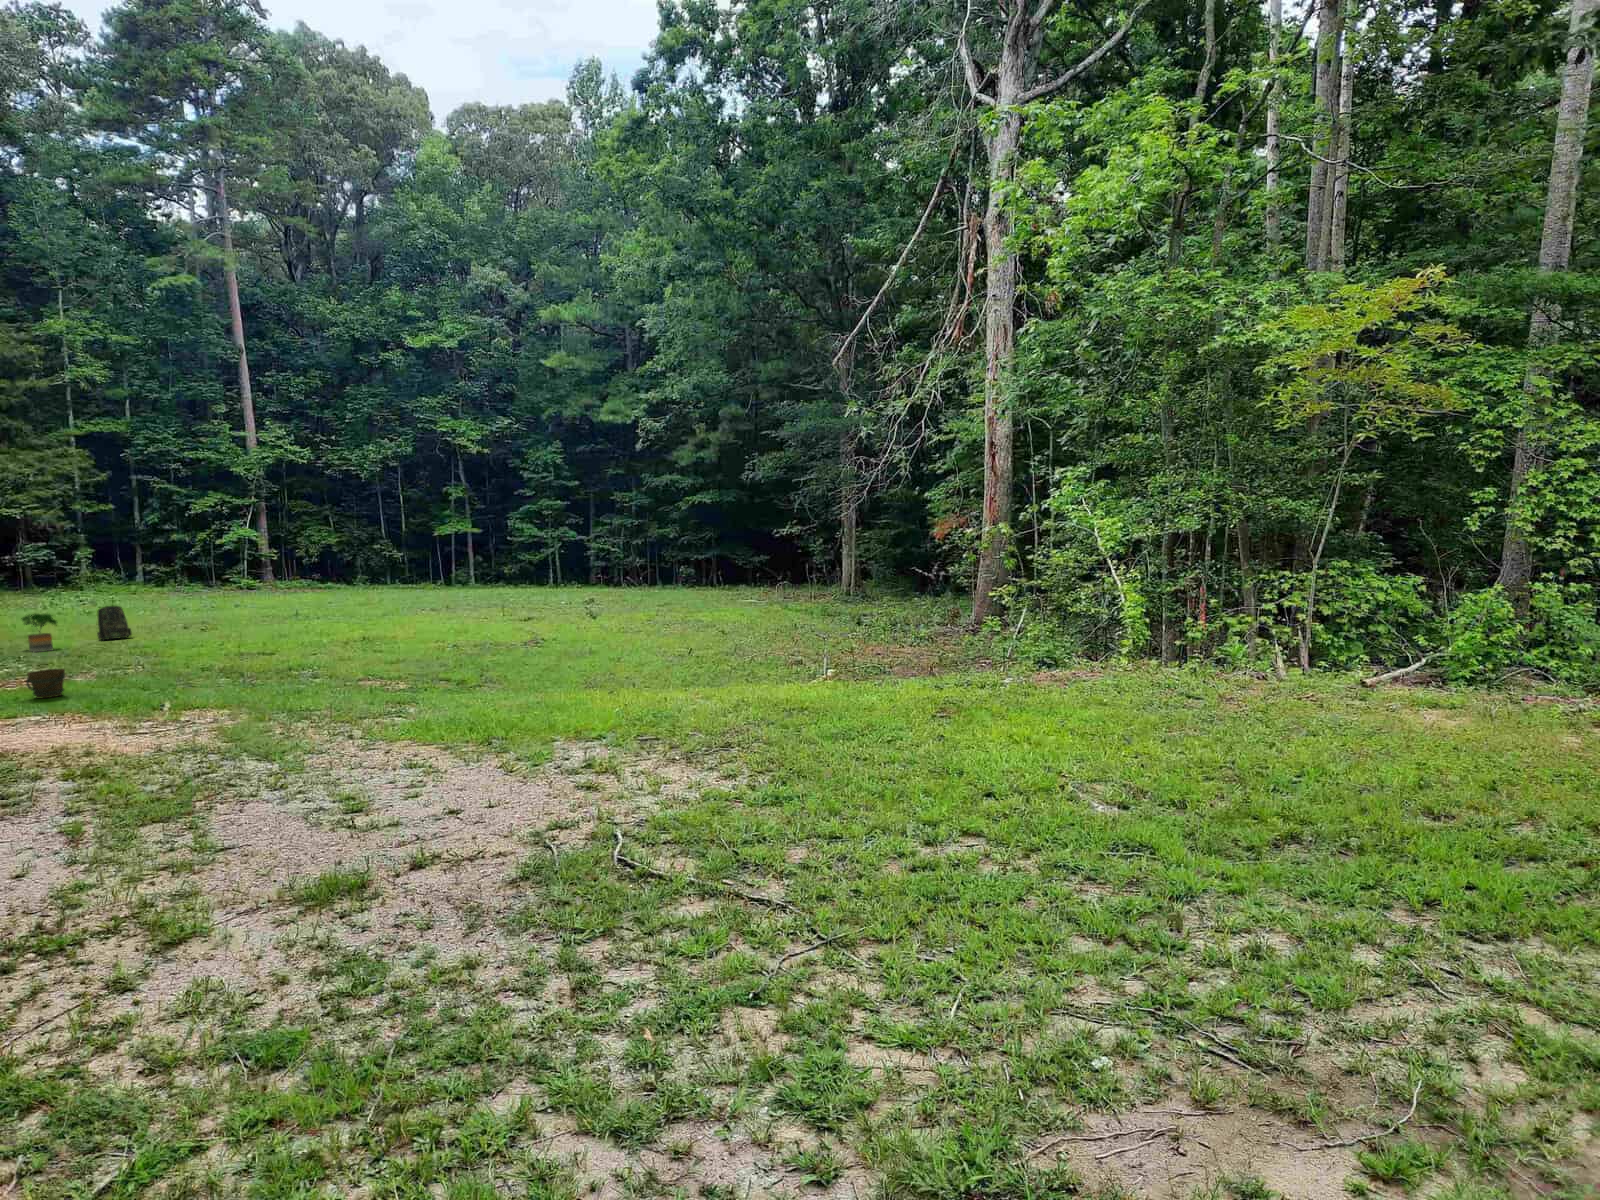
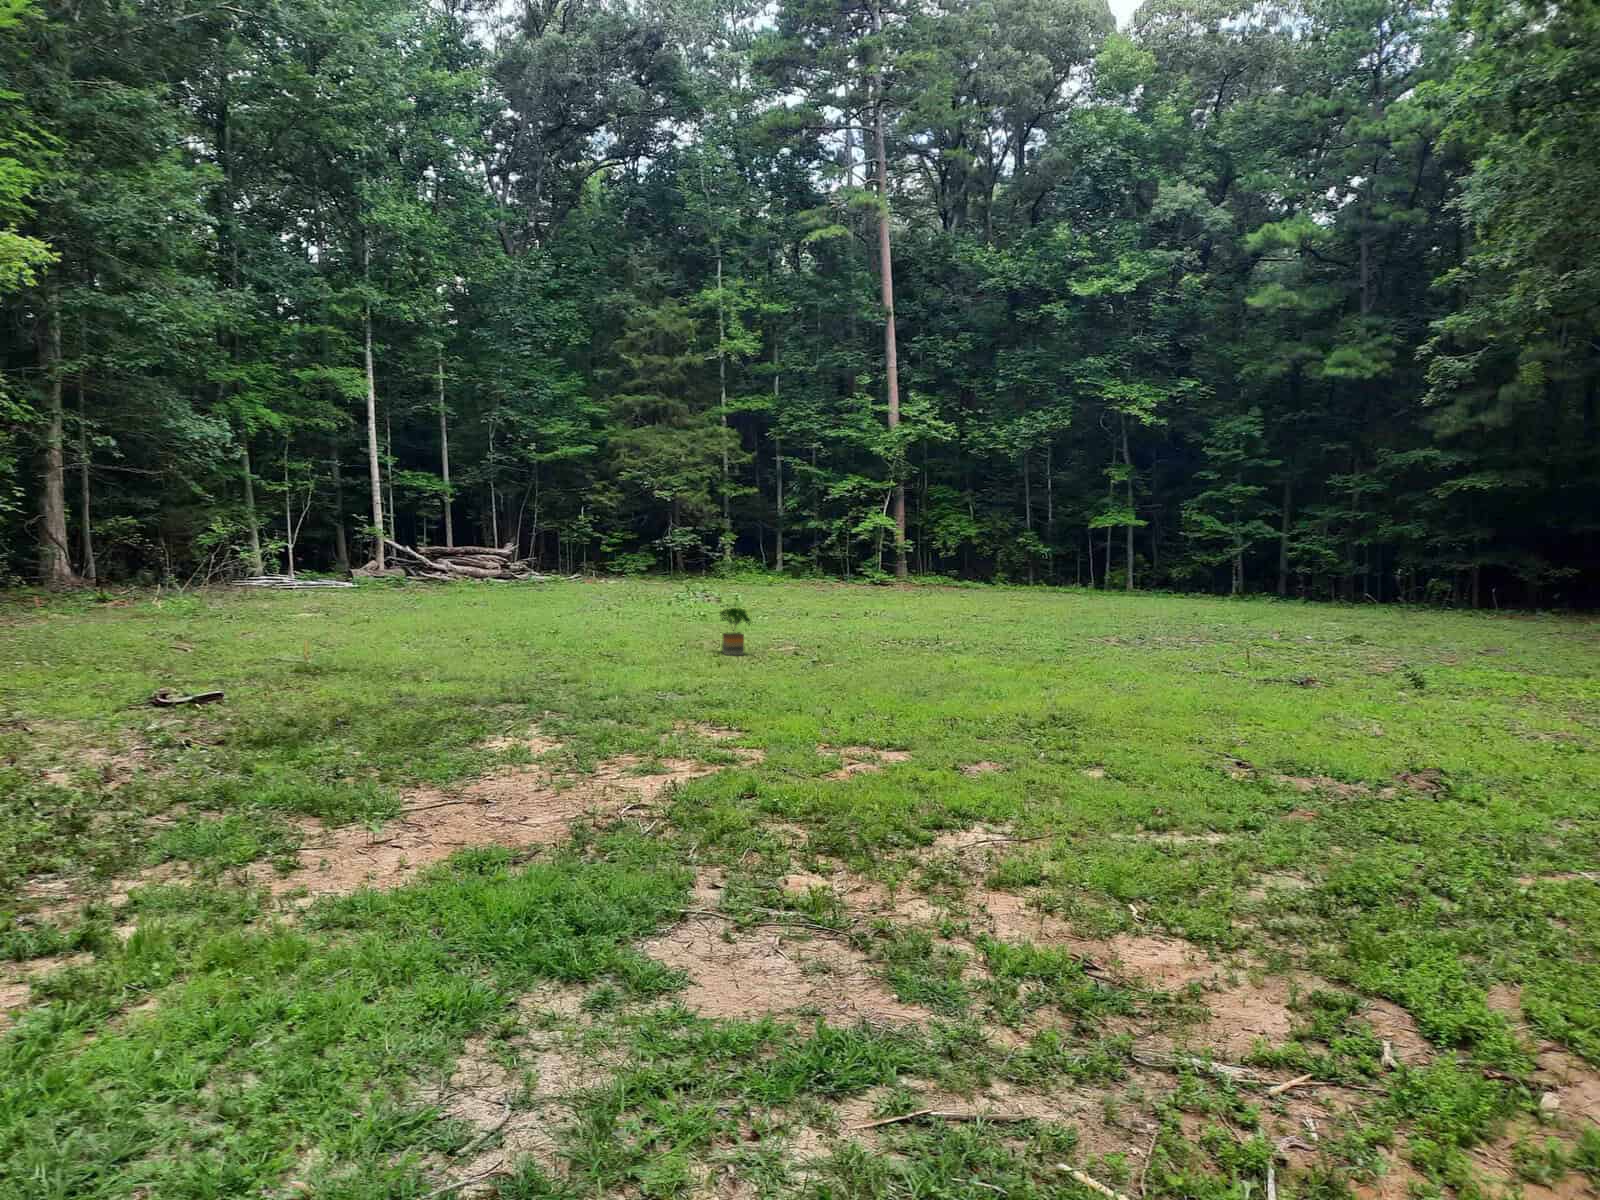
backpack: present [97,606,131,640] -> none [780,604,811,648]
bucket: present [26,669,65,698] -> none [748,704,791,748]

